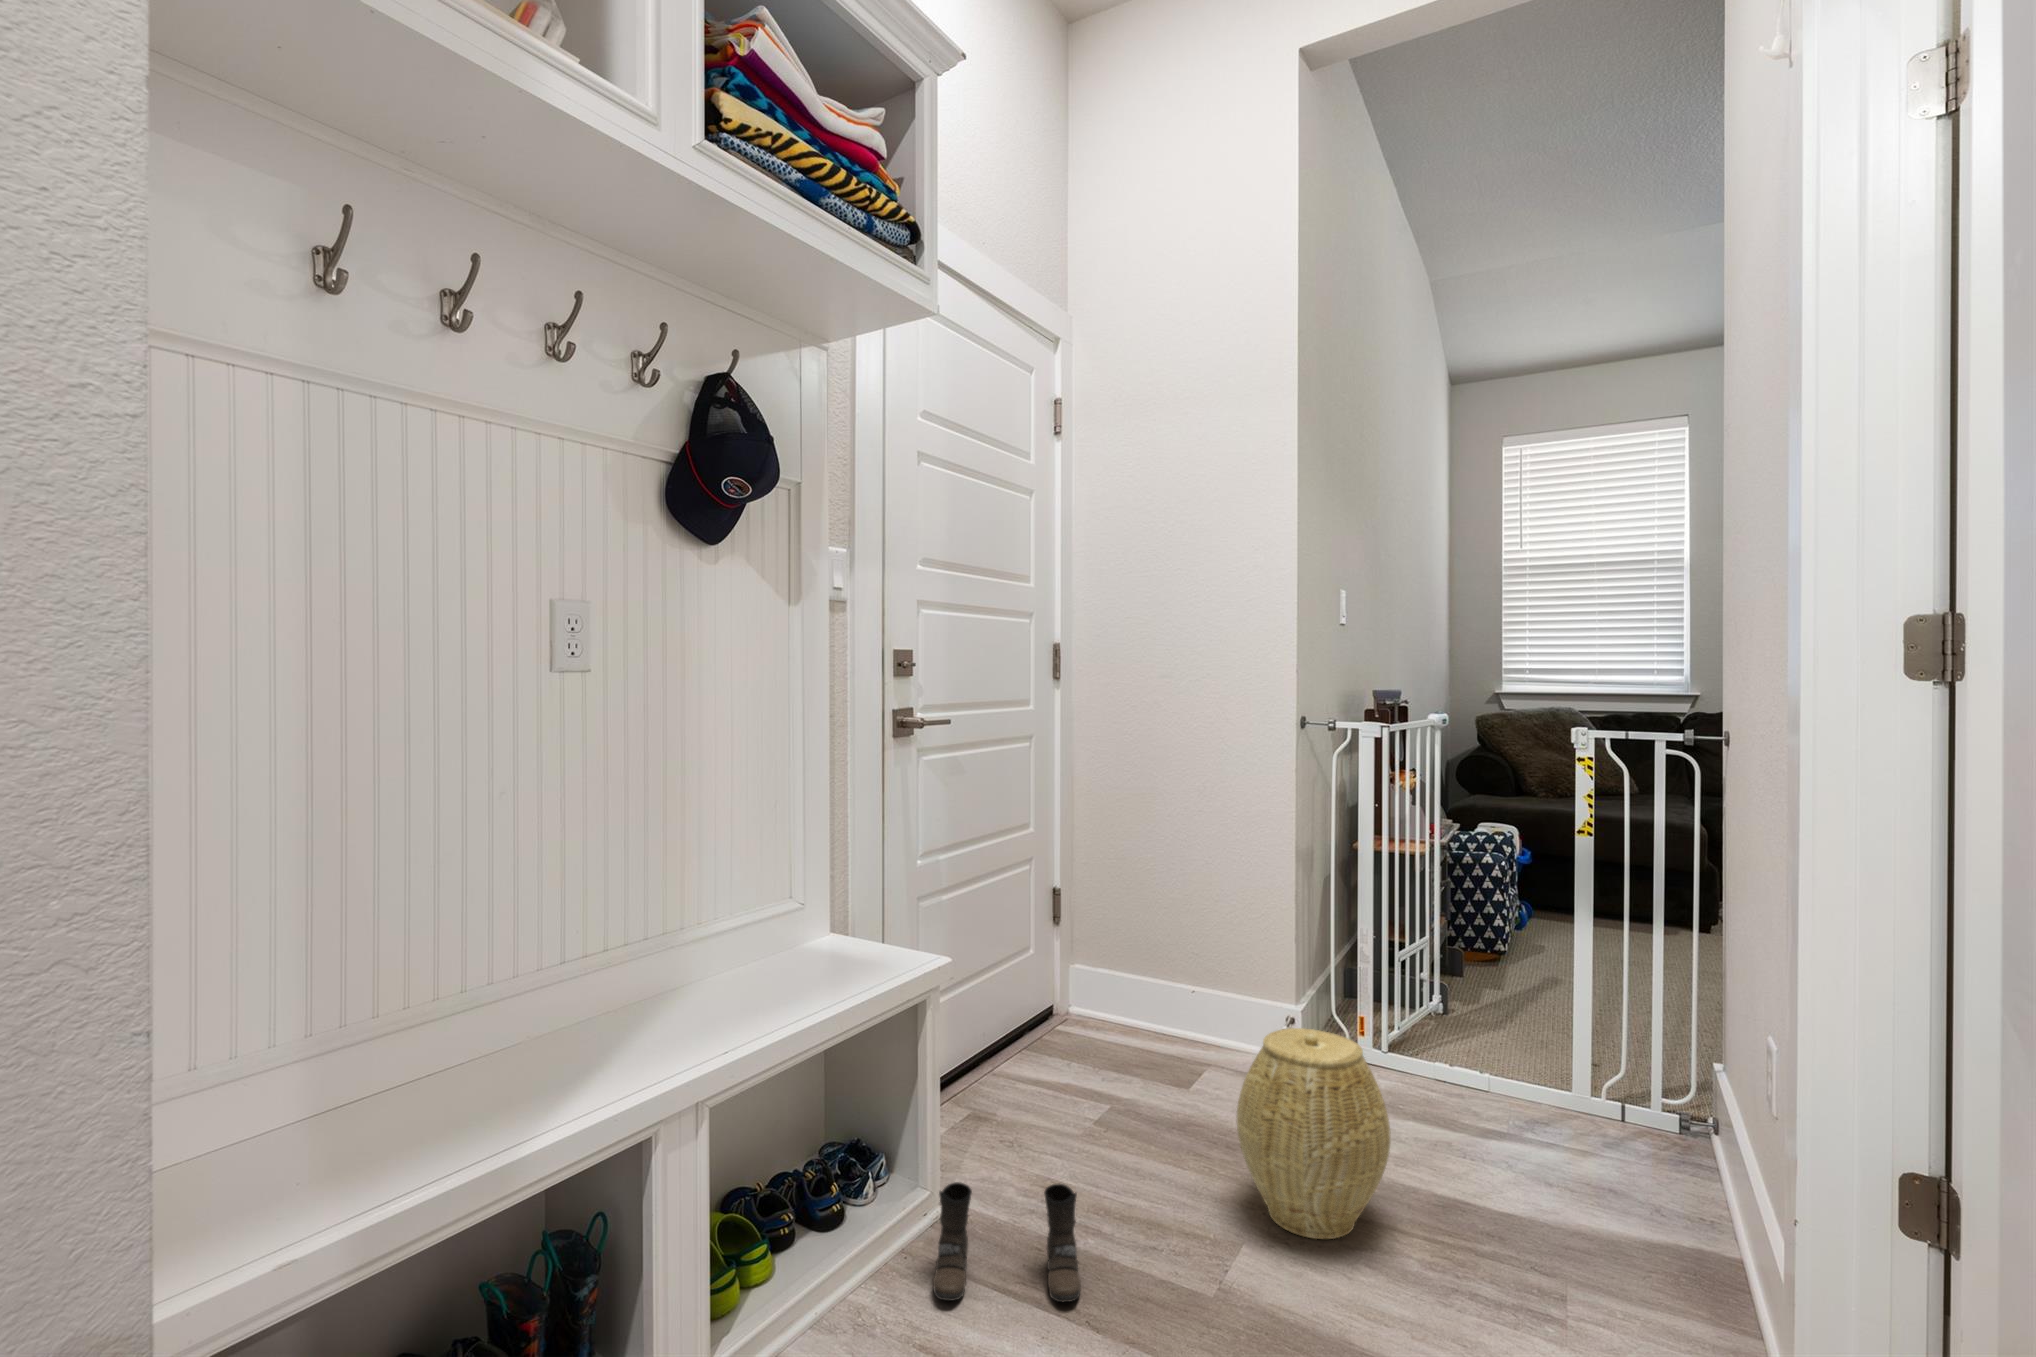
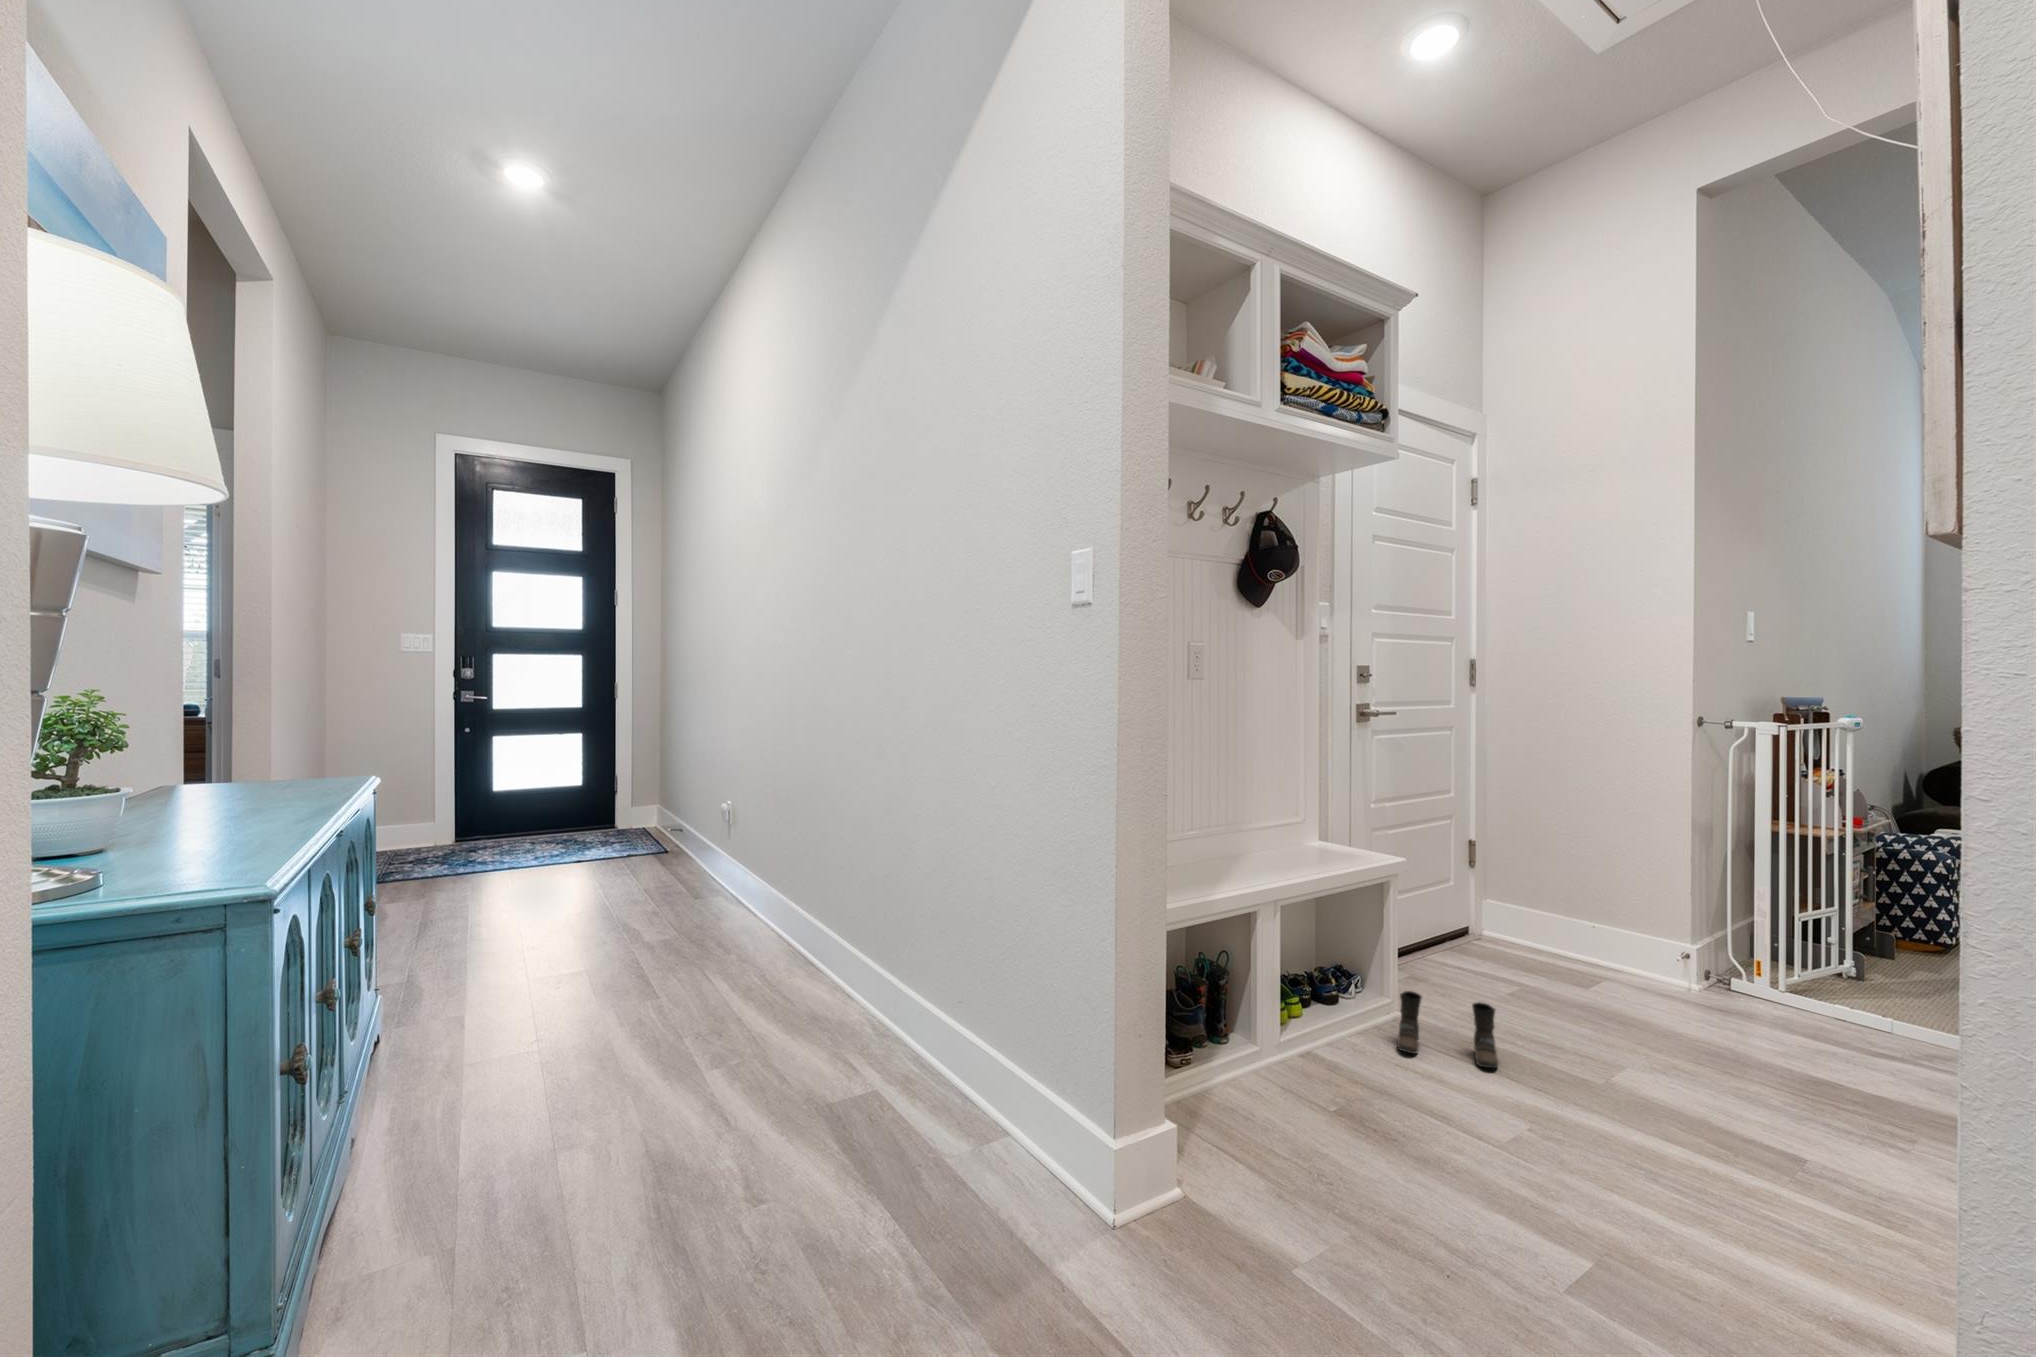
woven basket: present [1236,1028,1391,1239] -> none [1622,935,1755,1080]

